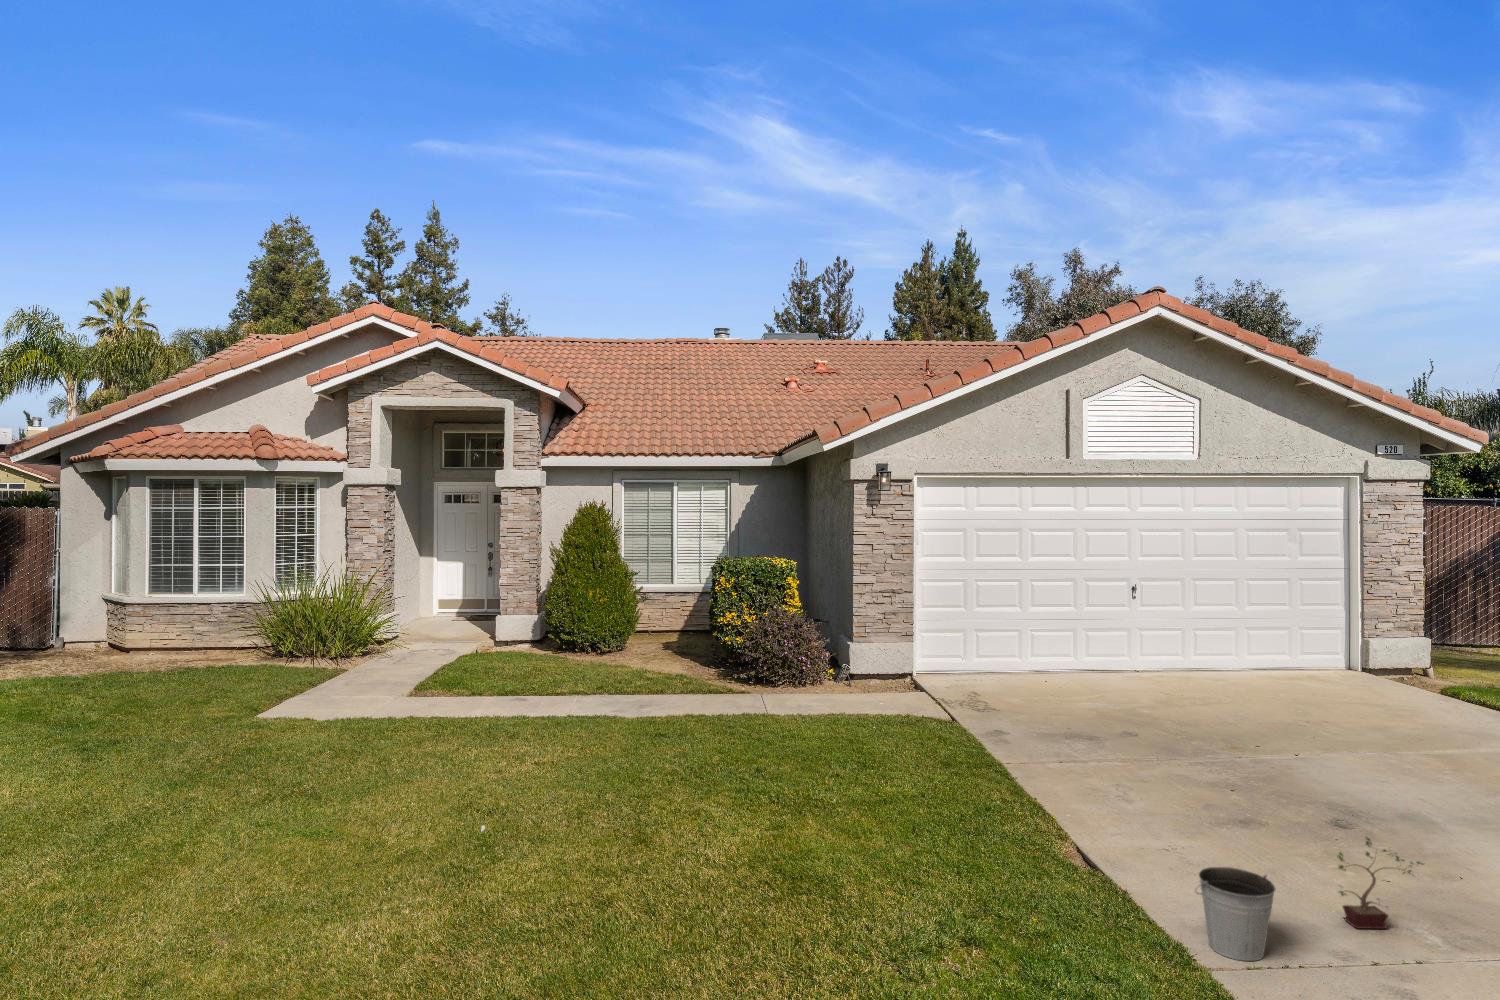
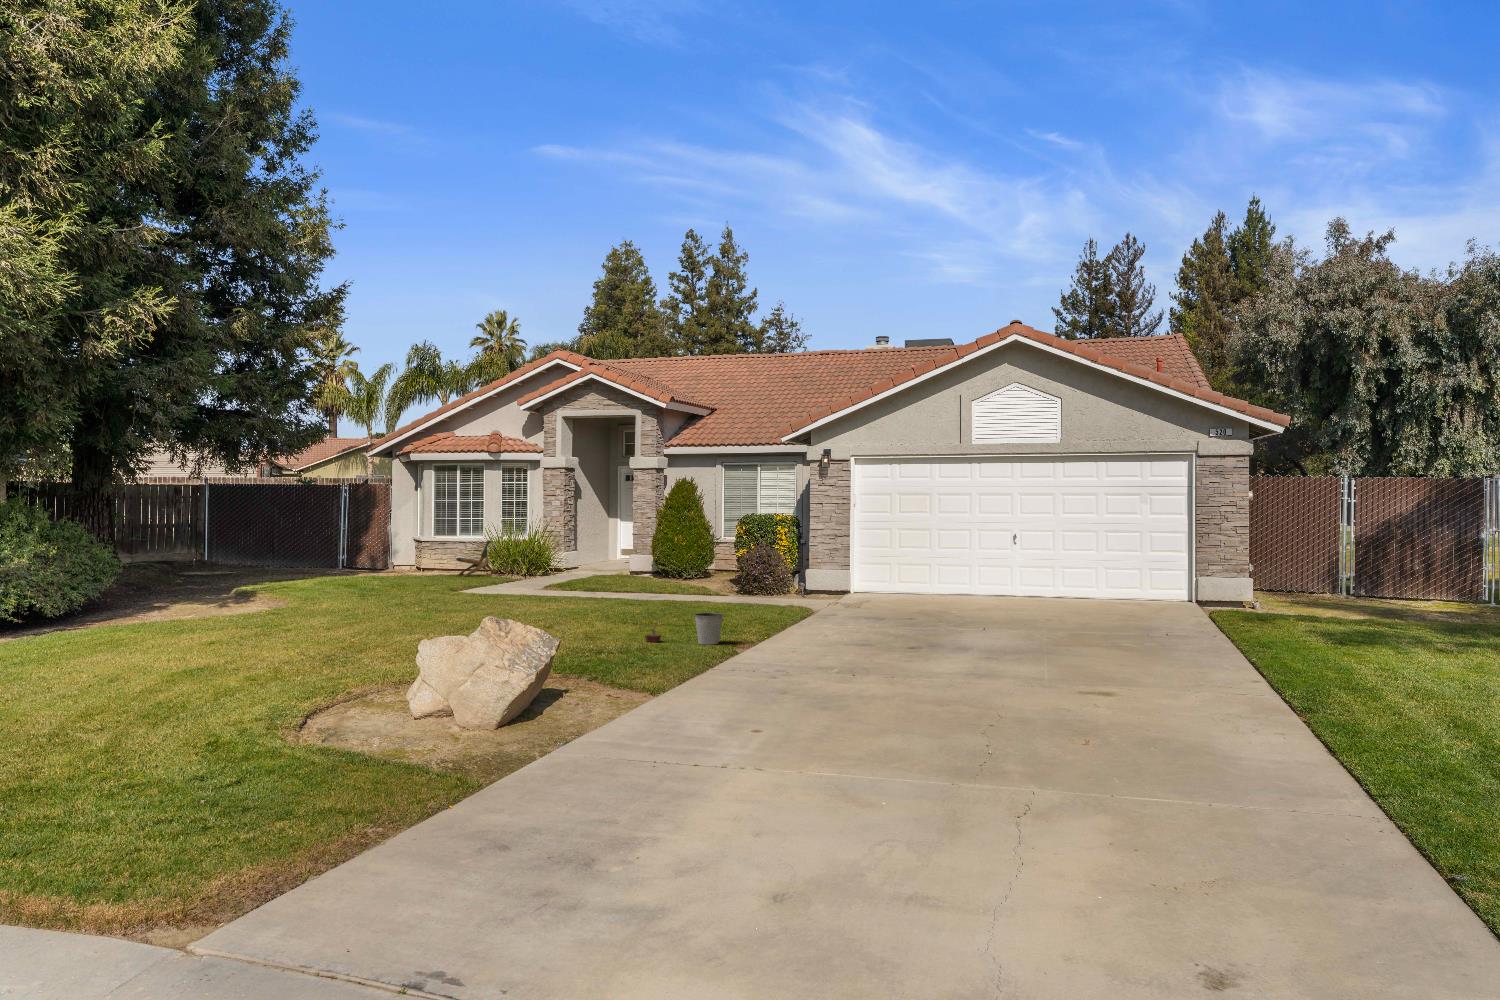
lounge chair: none [206,600,282,667] -> present [456,540,494,577]
potted plant: present [1338,838,1424,929] -> present [645,609,668,642]

